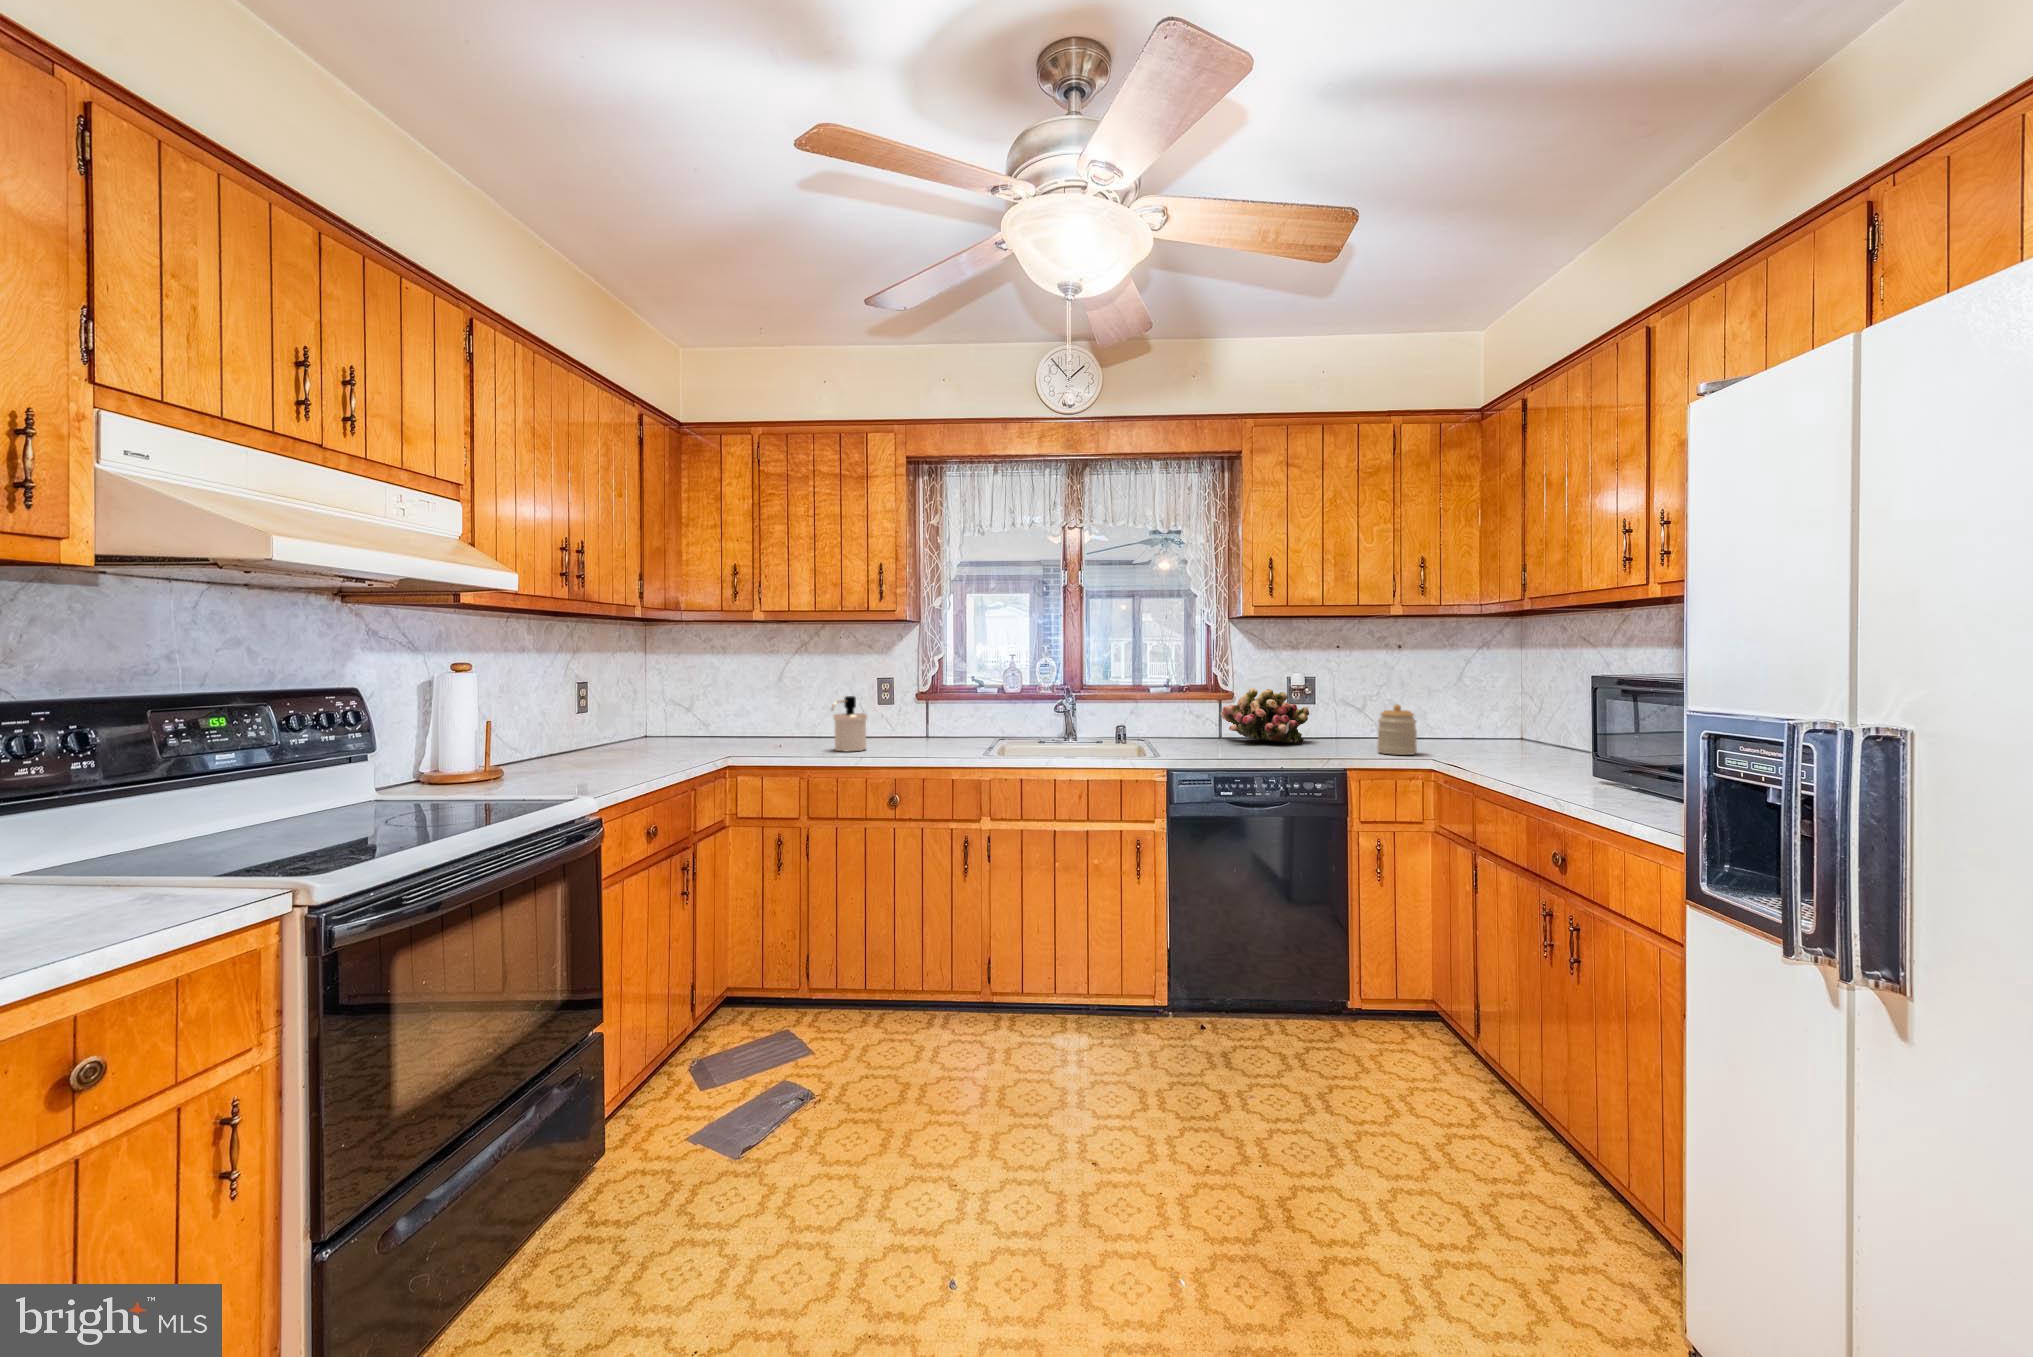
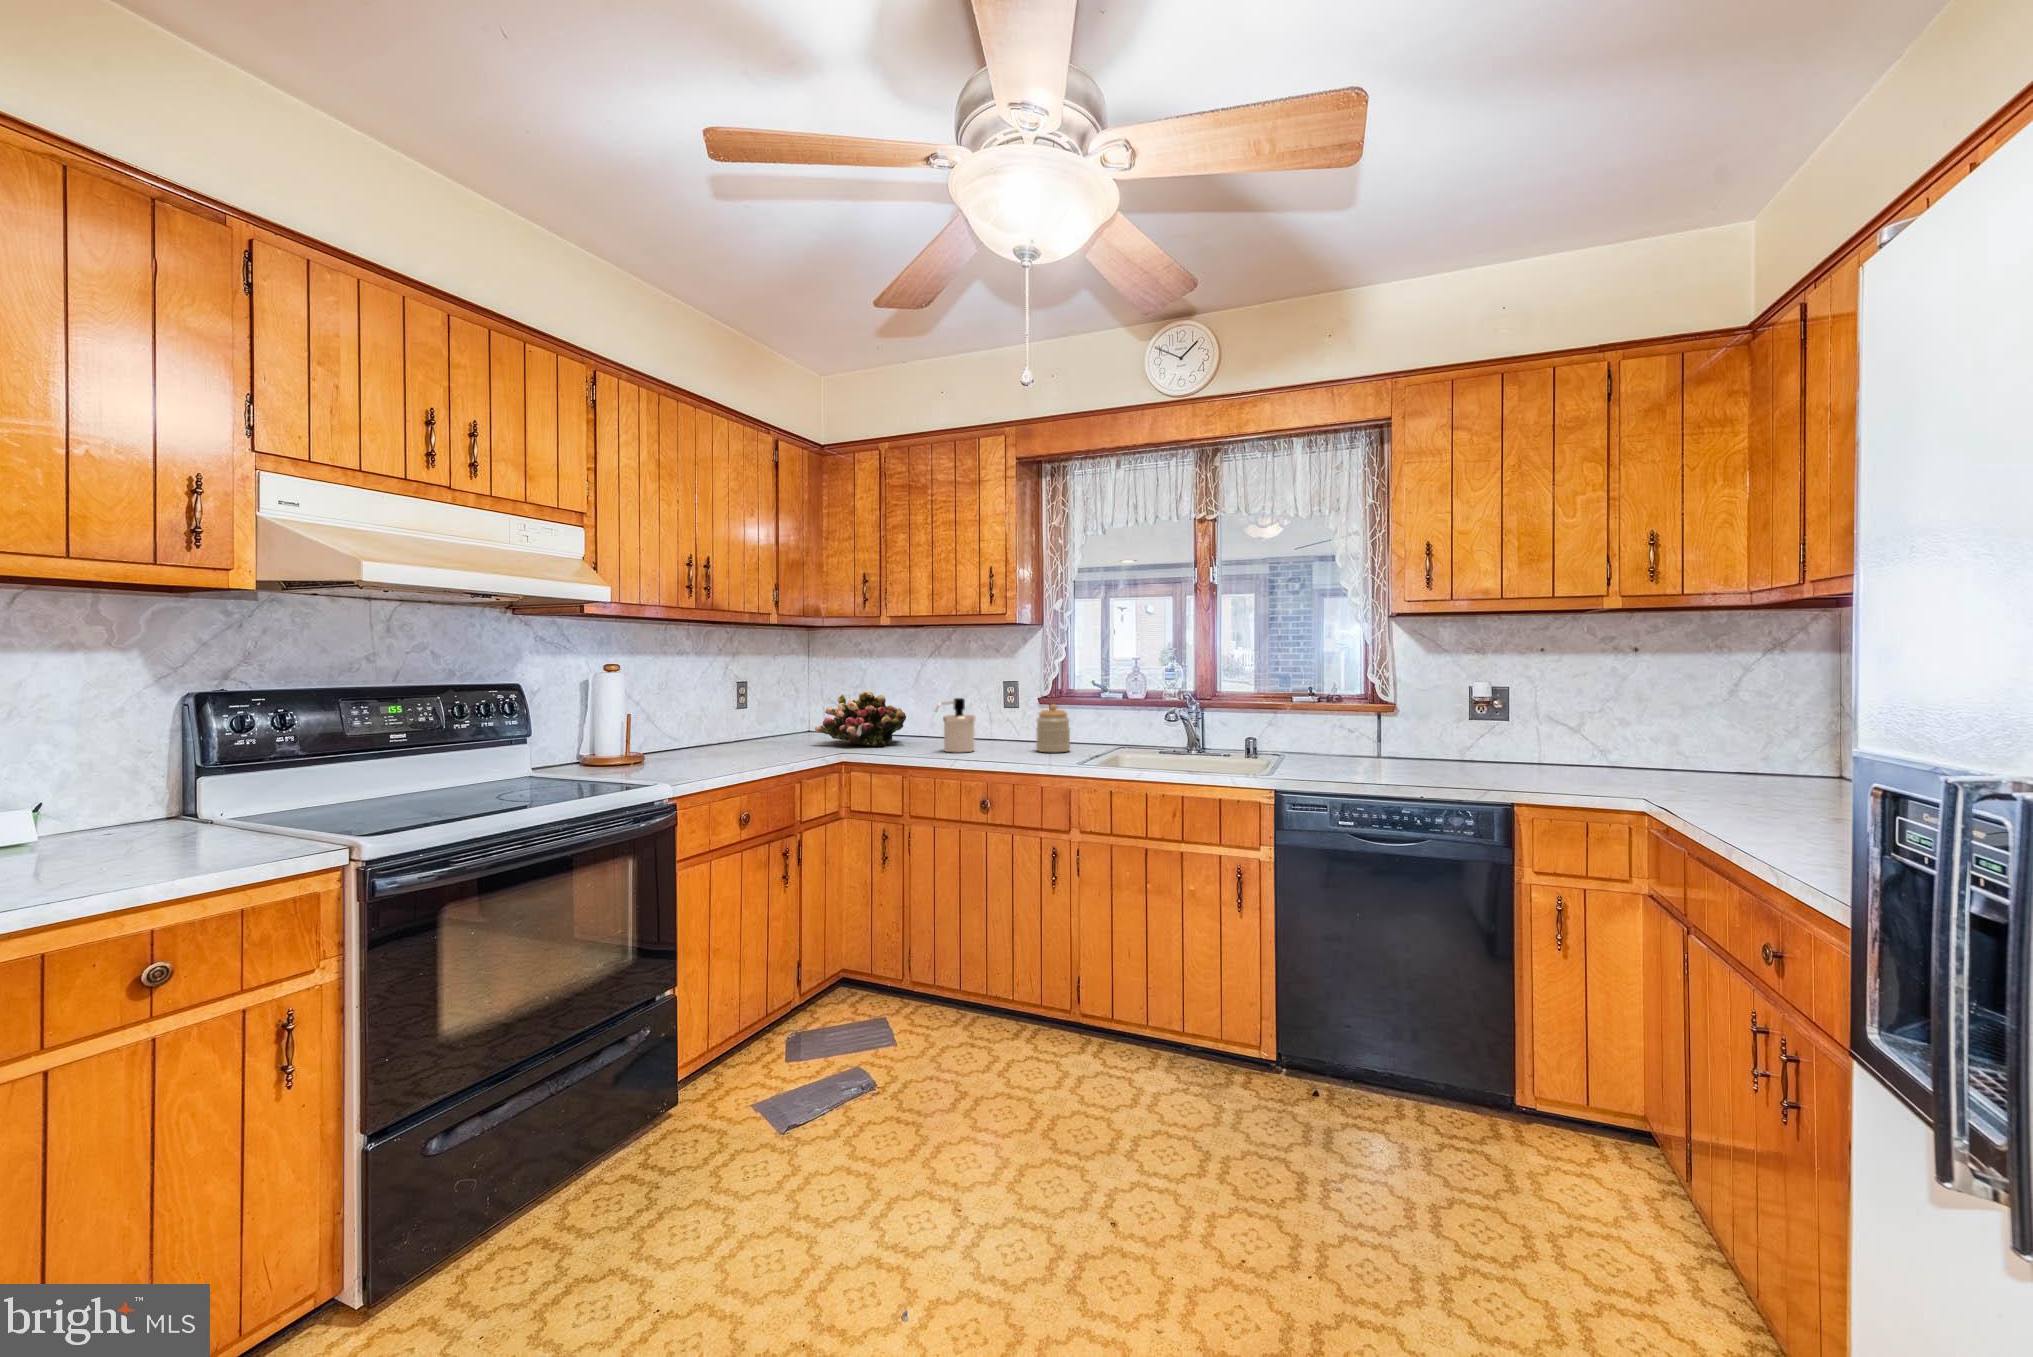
flower arrangement: present [1220,688,1309,743] -> present [815,691,906,746]
jar: present [1377,704,1417,755] -> present [1036,705,1070,752]

